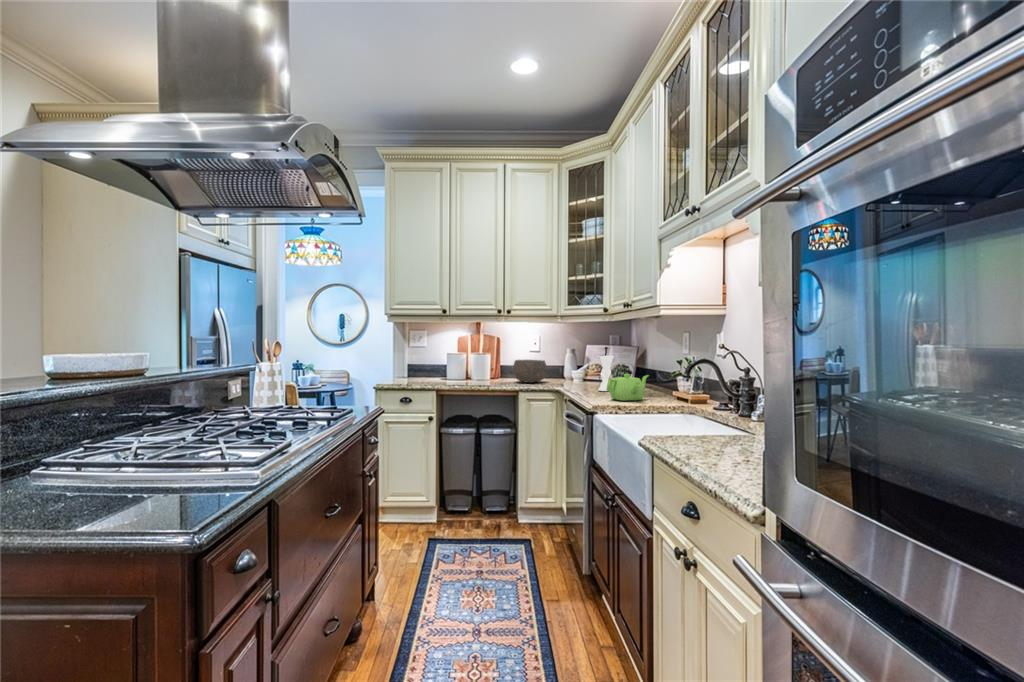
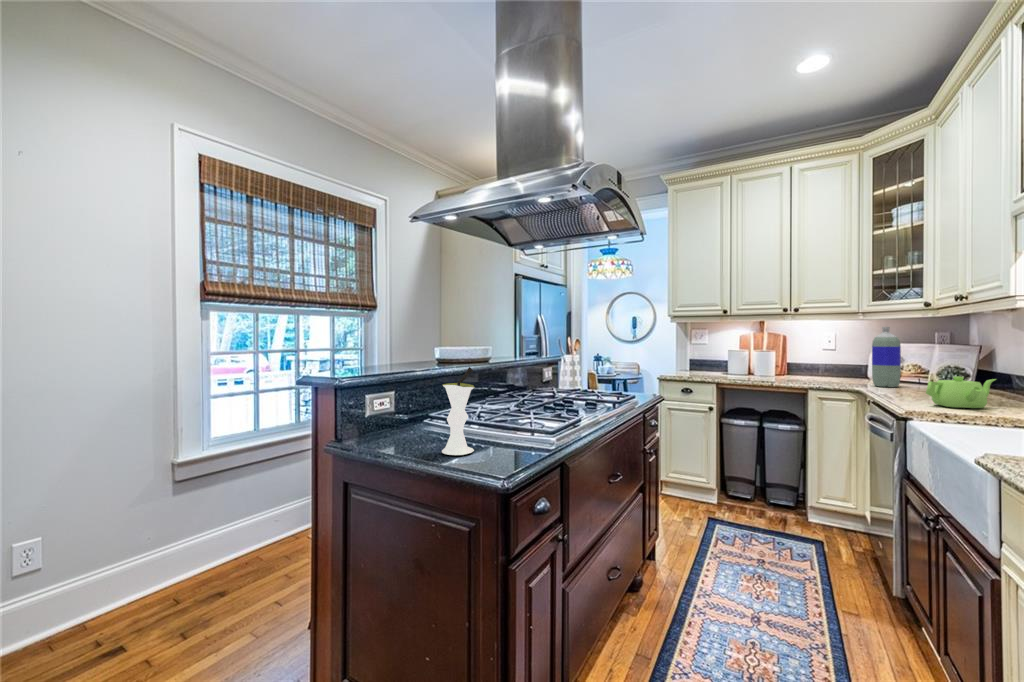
bottle: none [569,329,589,385] -> present [872,327,901,387]
vase: present [598,347,614,391] -> present [442,367,474,455]
bowl: present [513,360,547,383] -> none [801,358,843,382]

